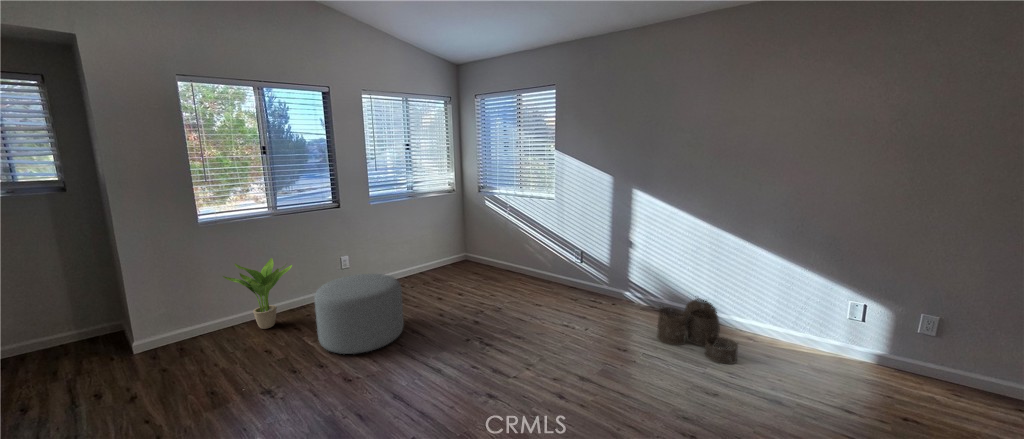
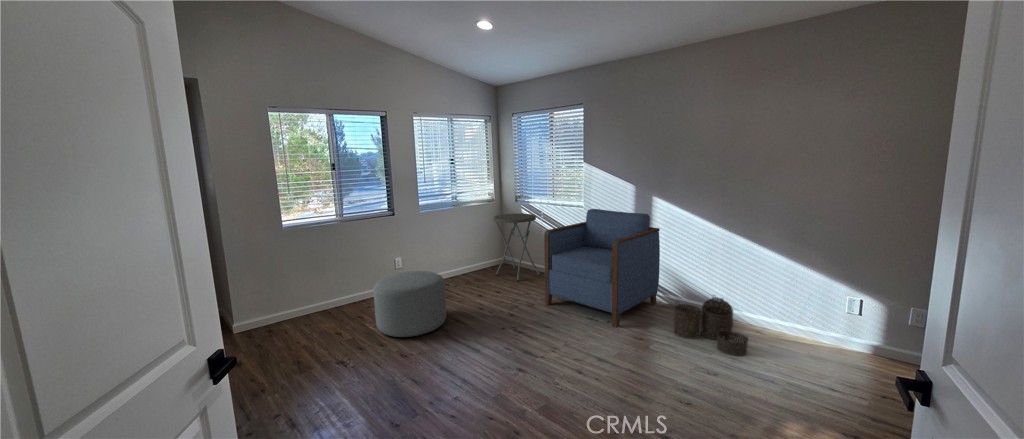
armchair: none [515,202,639,334] -> present [544,209,660,328]
side table: none [456,206,507,281] -> present [494,214,540,281]
potted plant: present [223,258,292,329] -> none [301,257,355,316]

